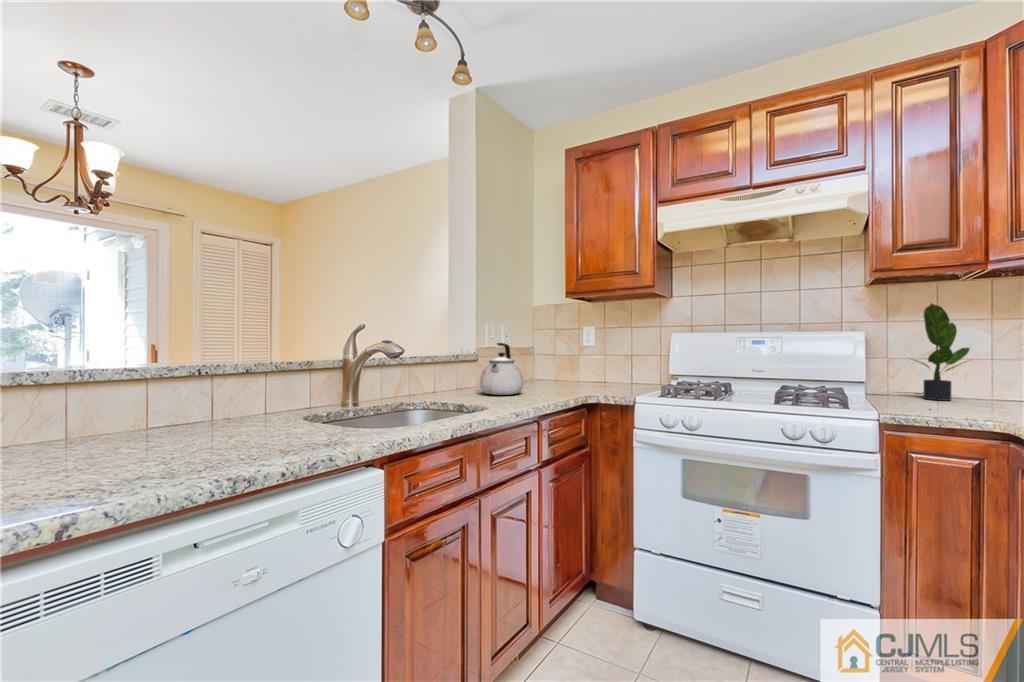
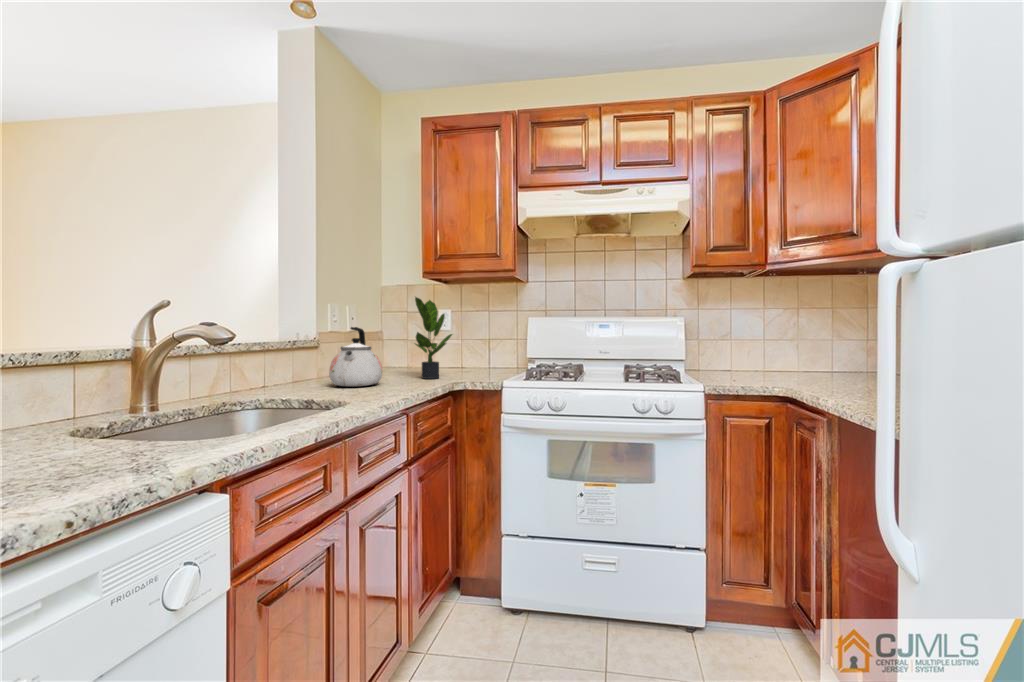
potted plant: present [914,304,969,401] -> present [415,297,452,379]

